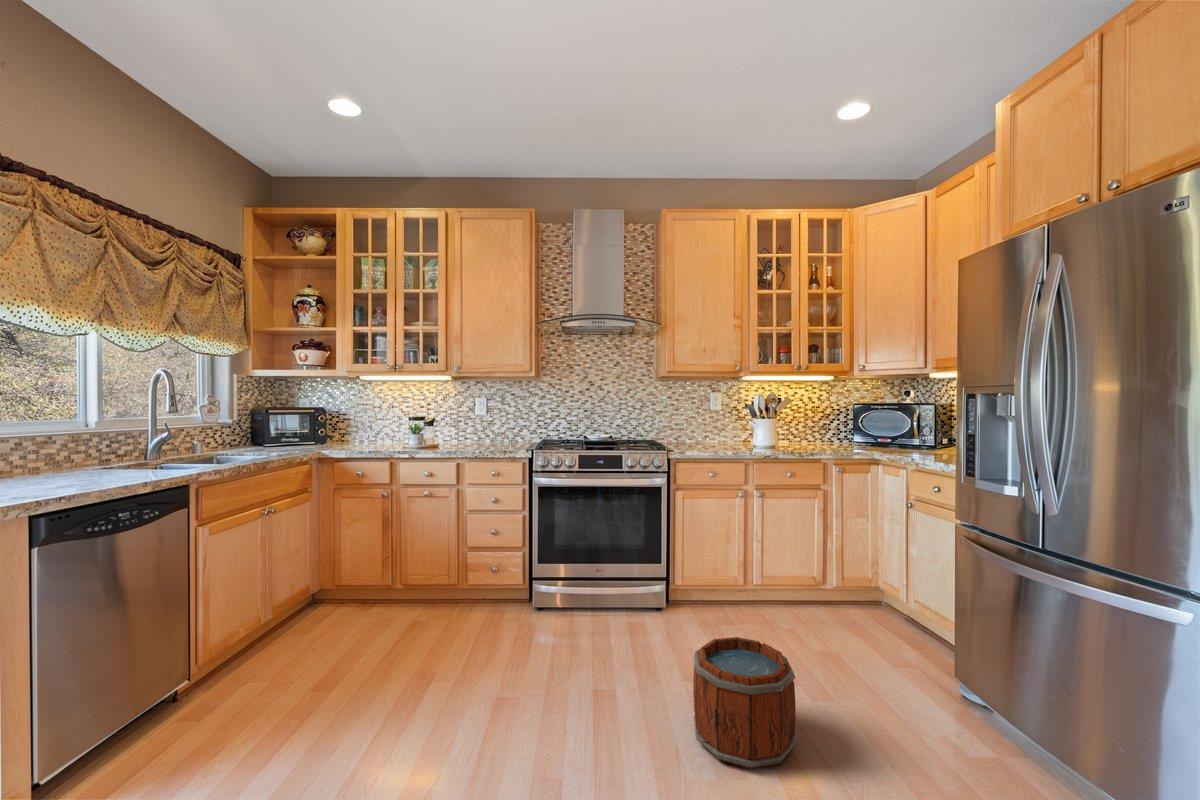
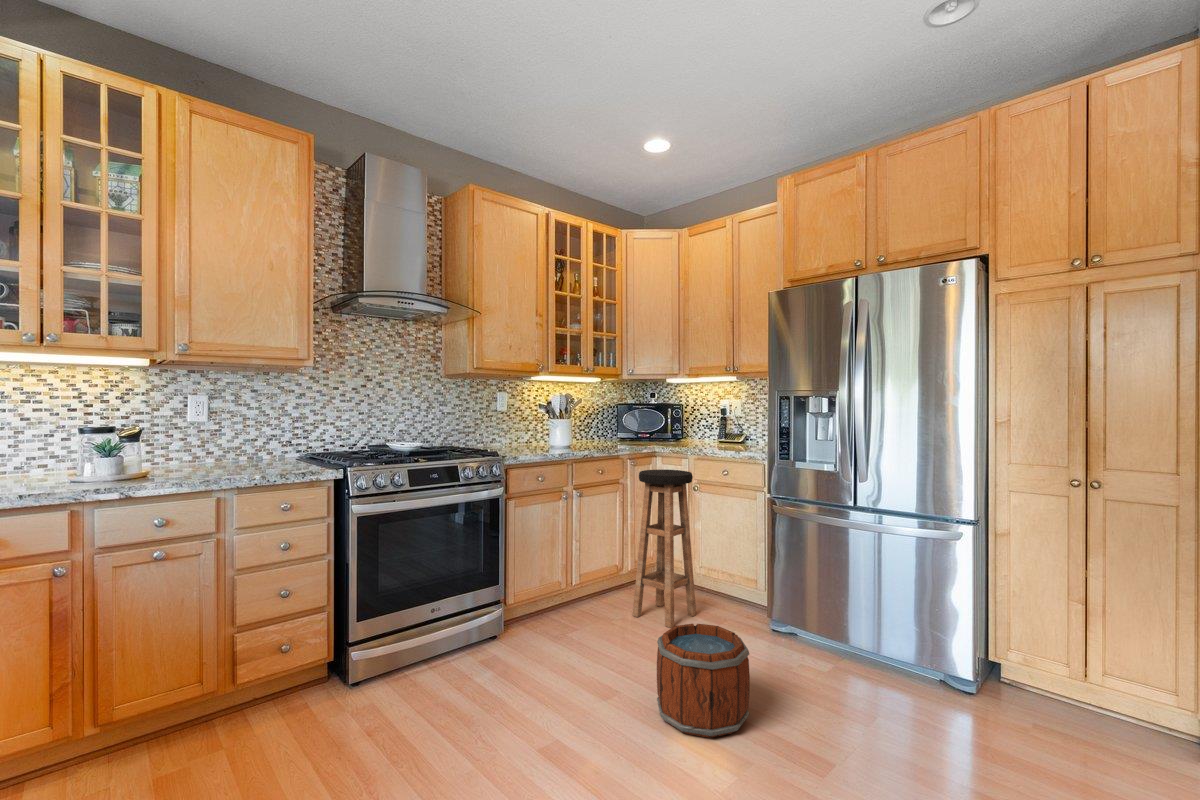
bar stool: none [804,476,881,654] -> present [633,469,696,628]

